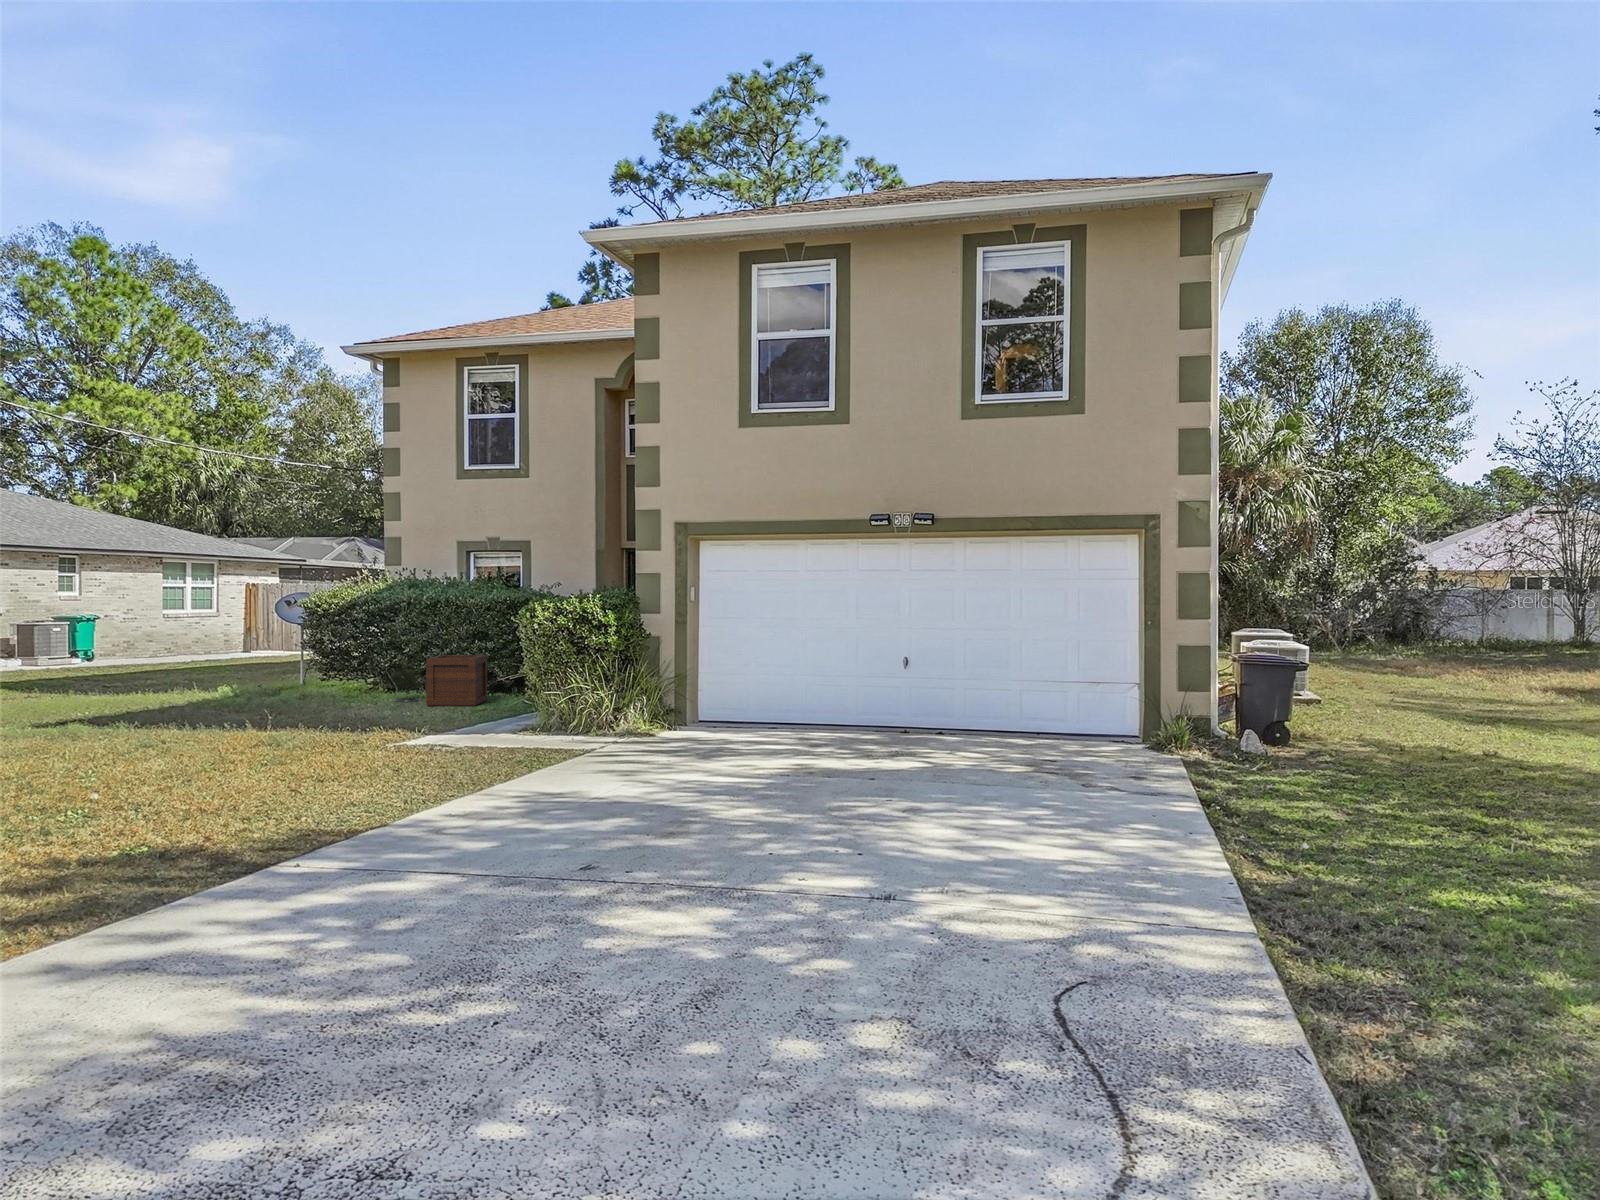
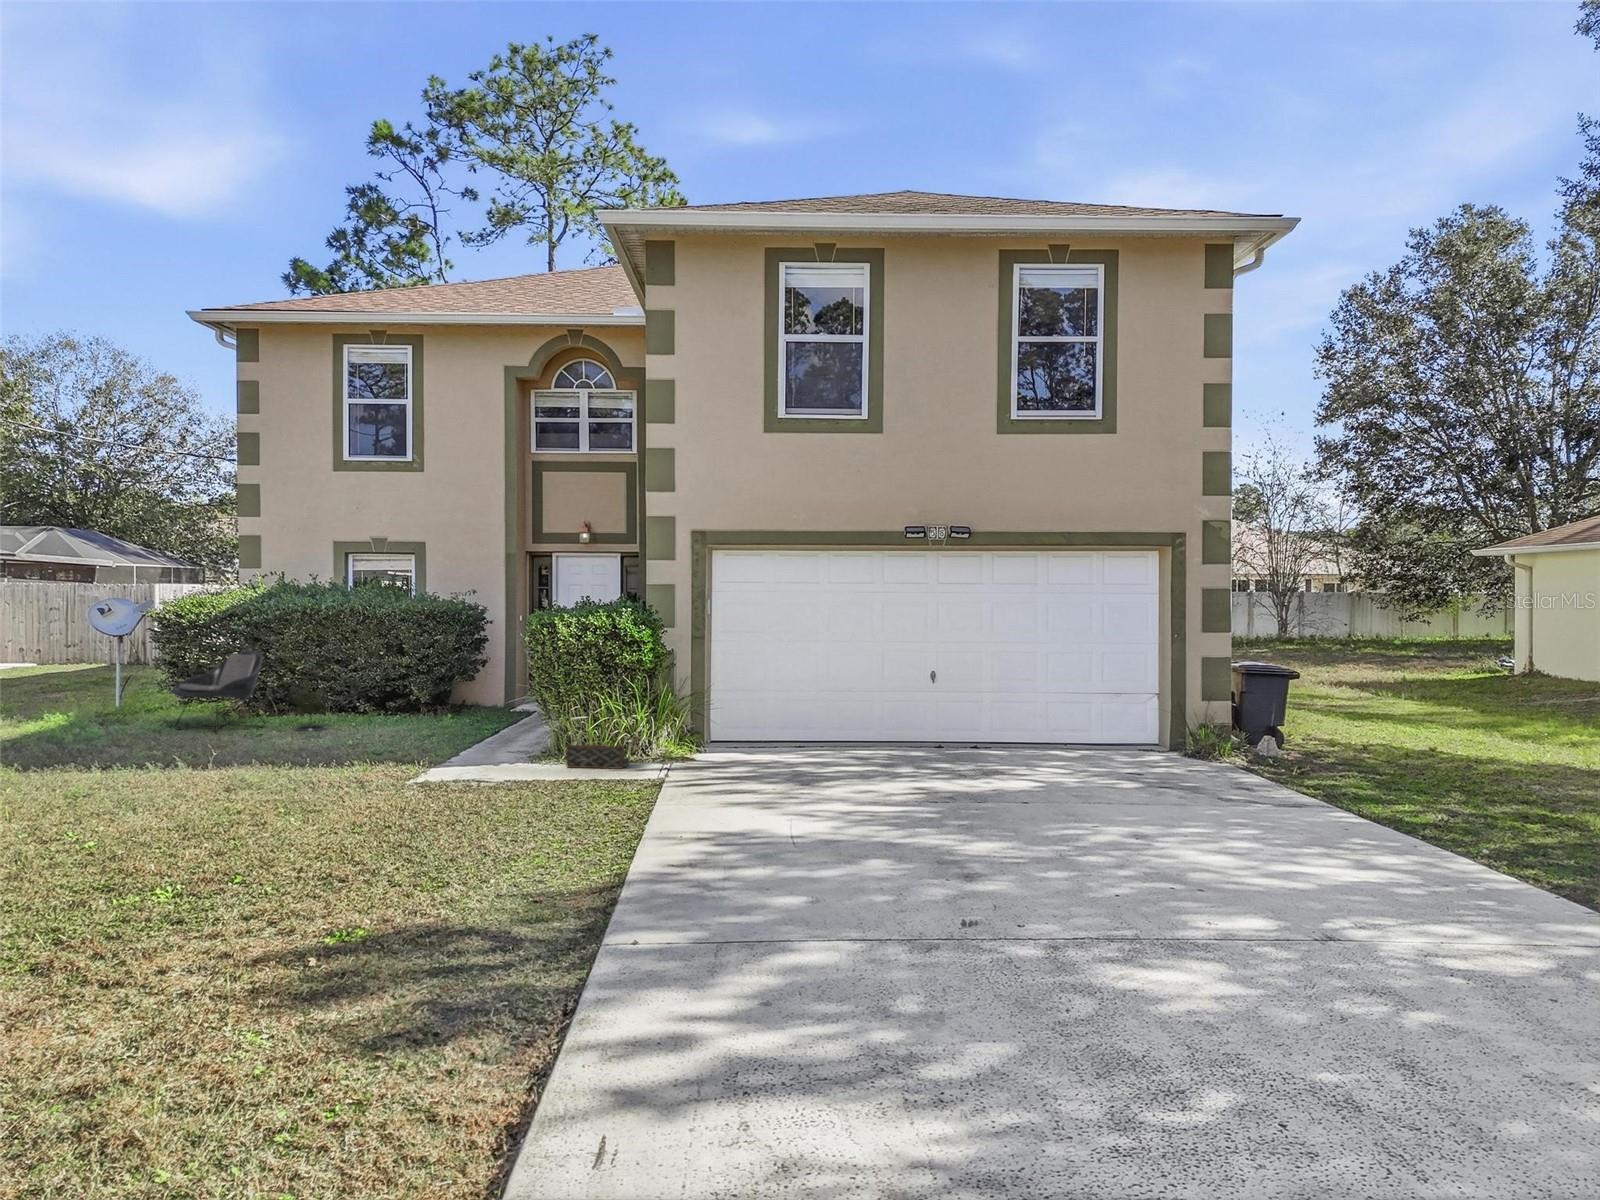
lounge chair: none [305,634,377,702] -> present [172,651,265,733]
wooden crate: present [426,655,487,706] -> none [350,675,411,735]
woven basket: none [536,715,595,741] -> present [566,744,629,769]

